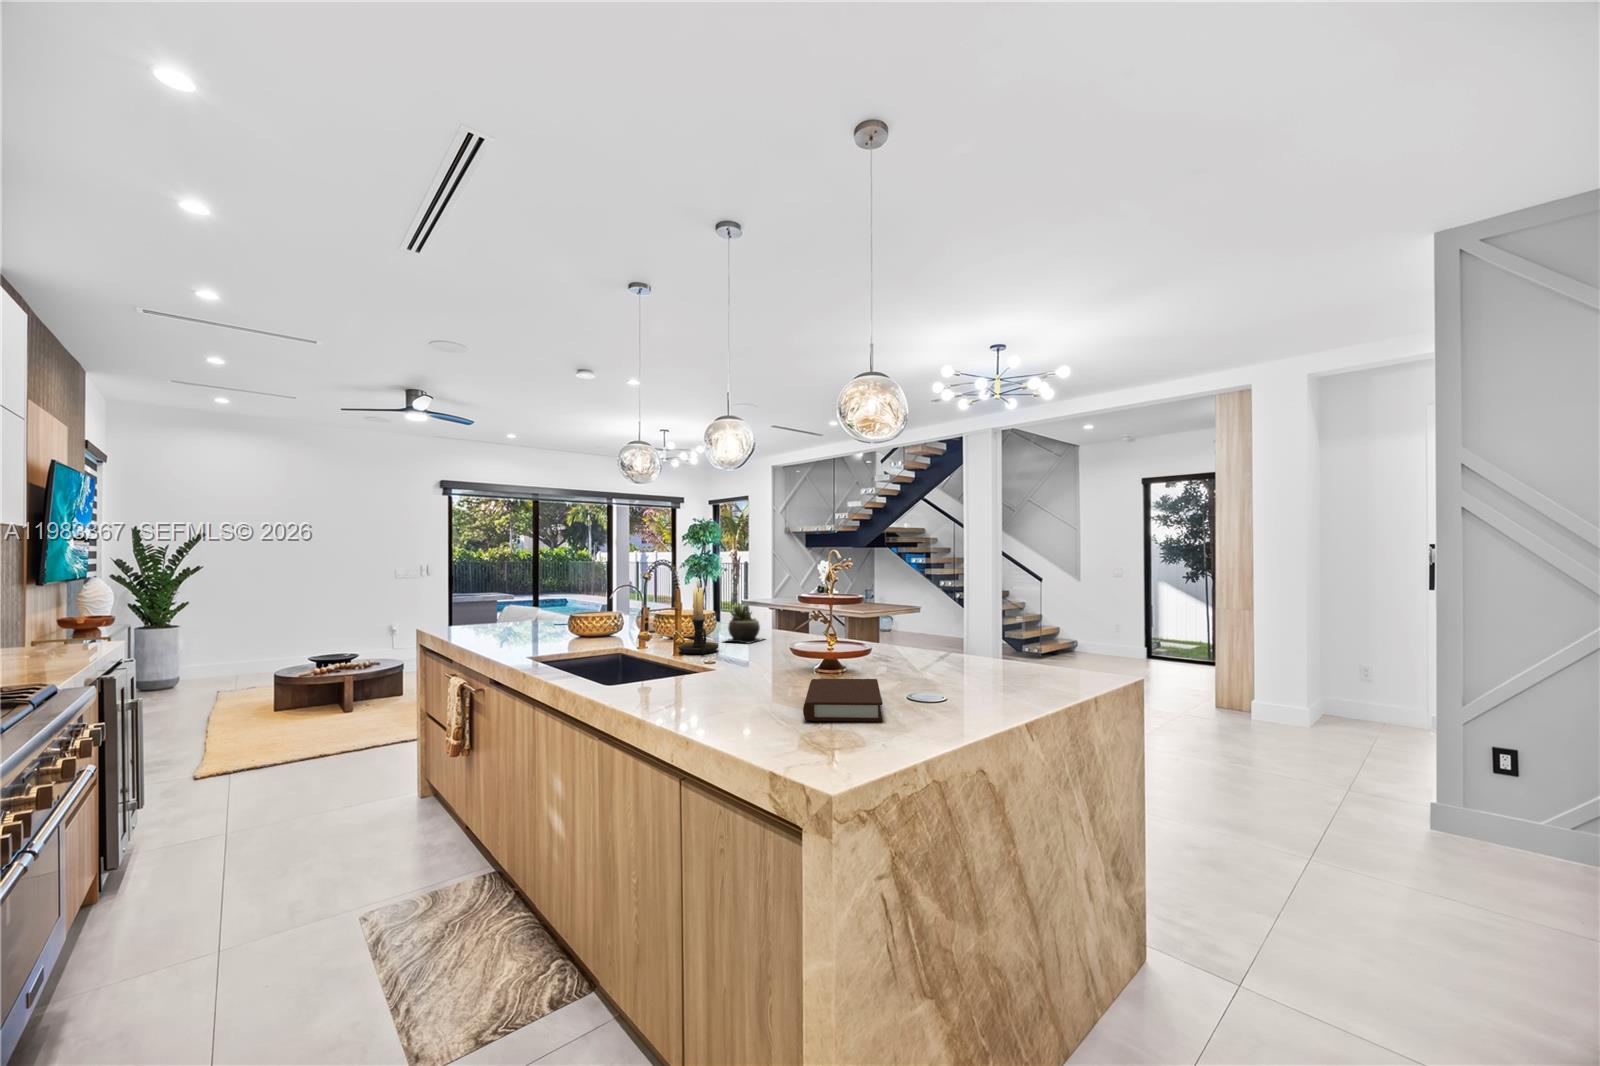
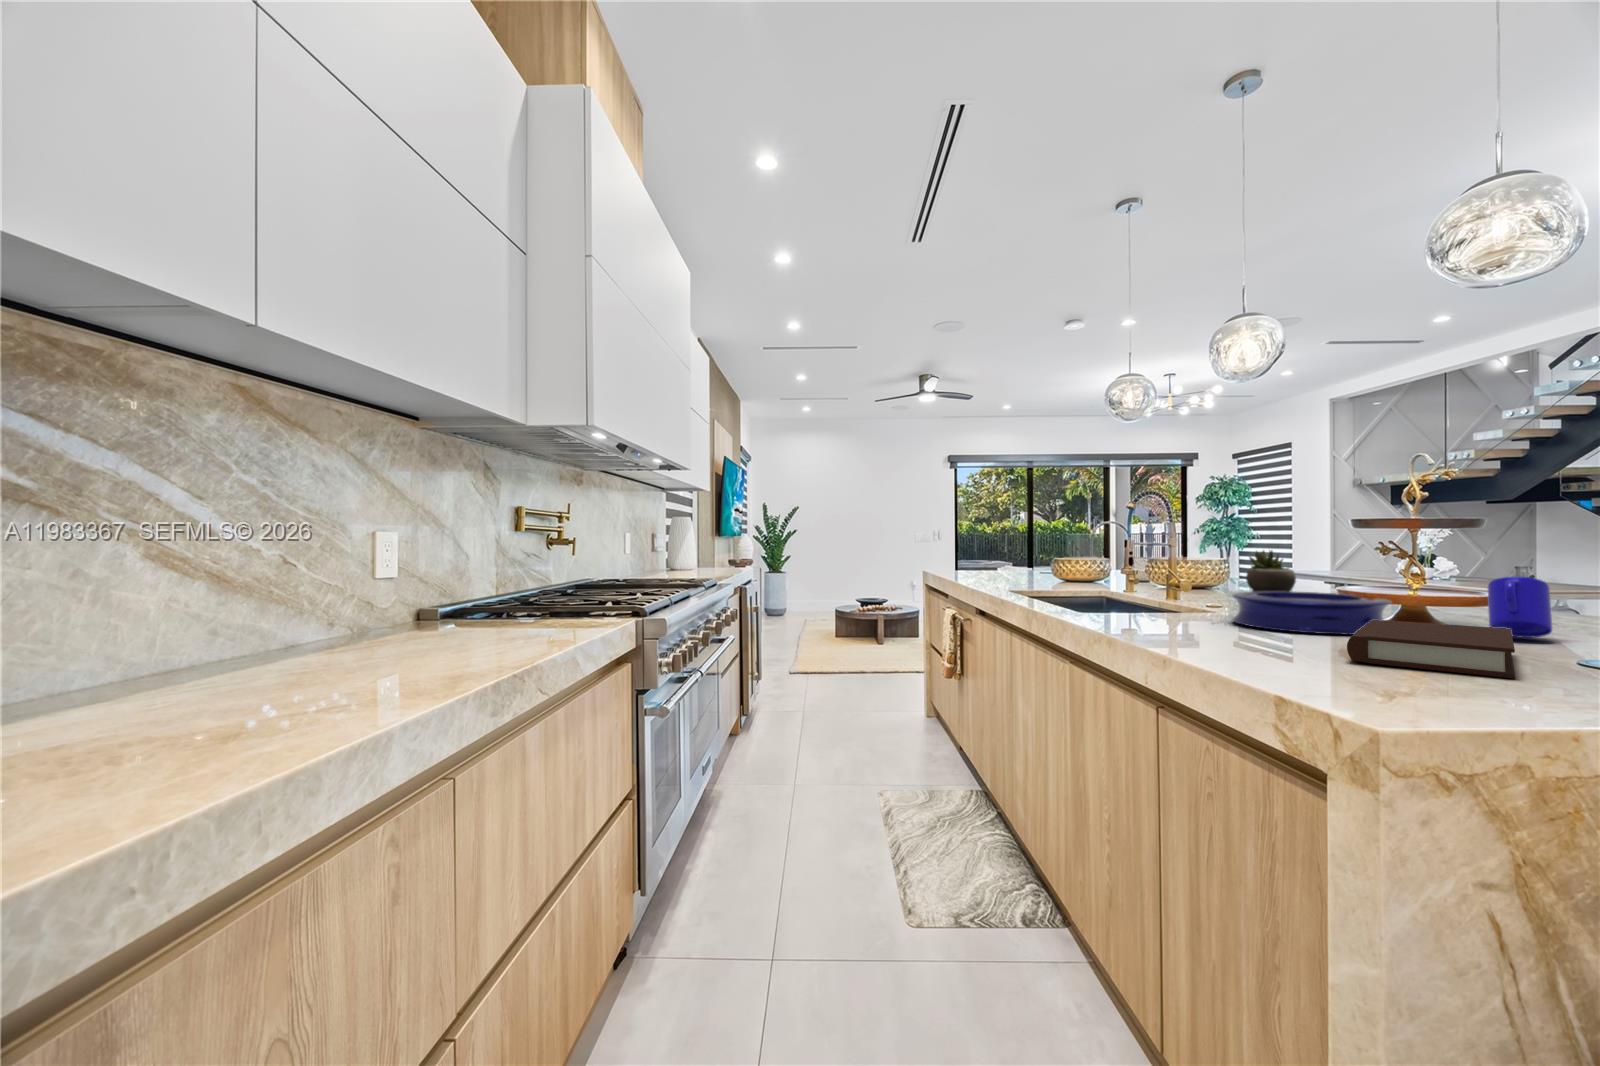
candle holder: present [679,578,718,654] -> none [1173,510,1229,601]
mug: none [865,638,892,676] -> present [1488,576,1553,638]
plate: none [726,651,820,689] -> present [1232,591,1391,635]

